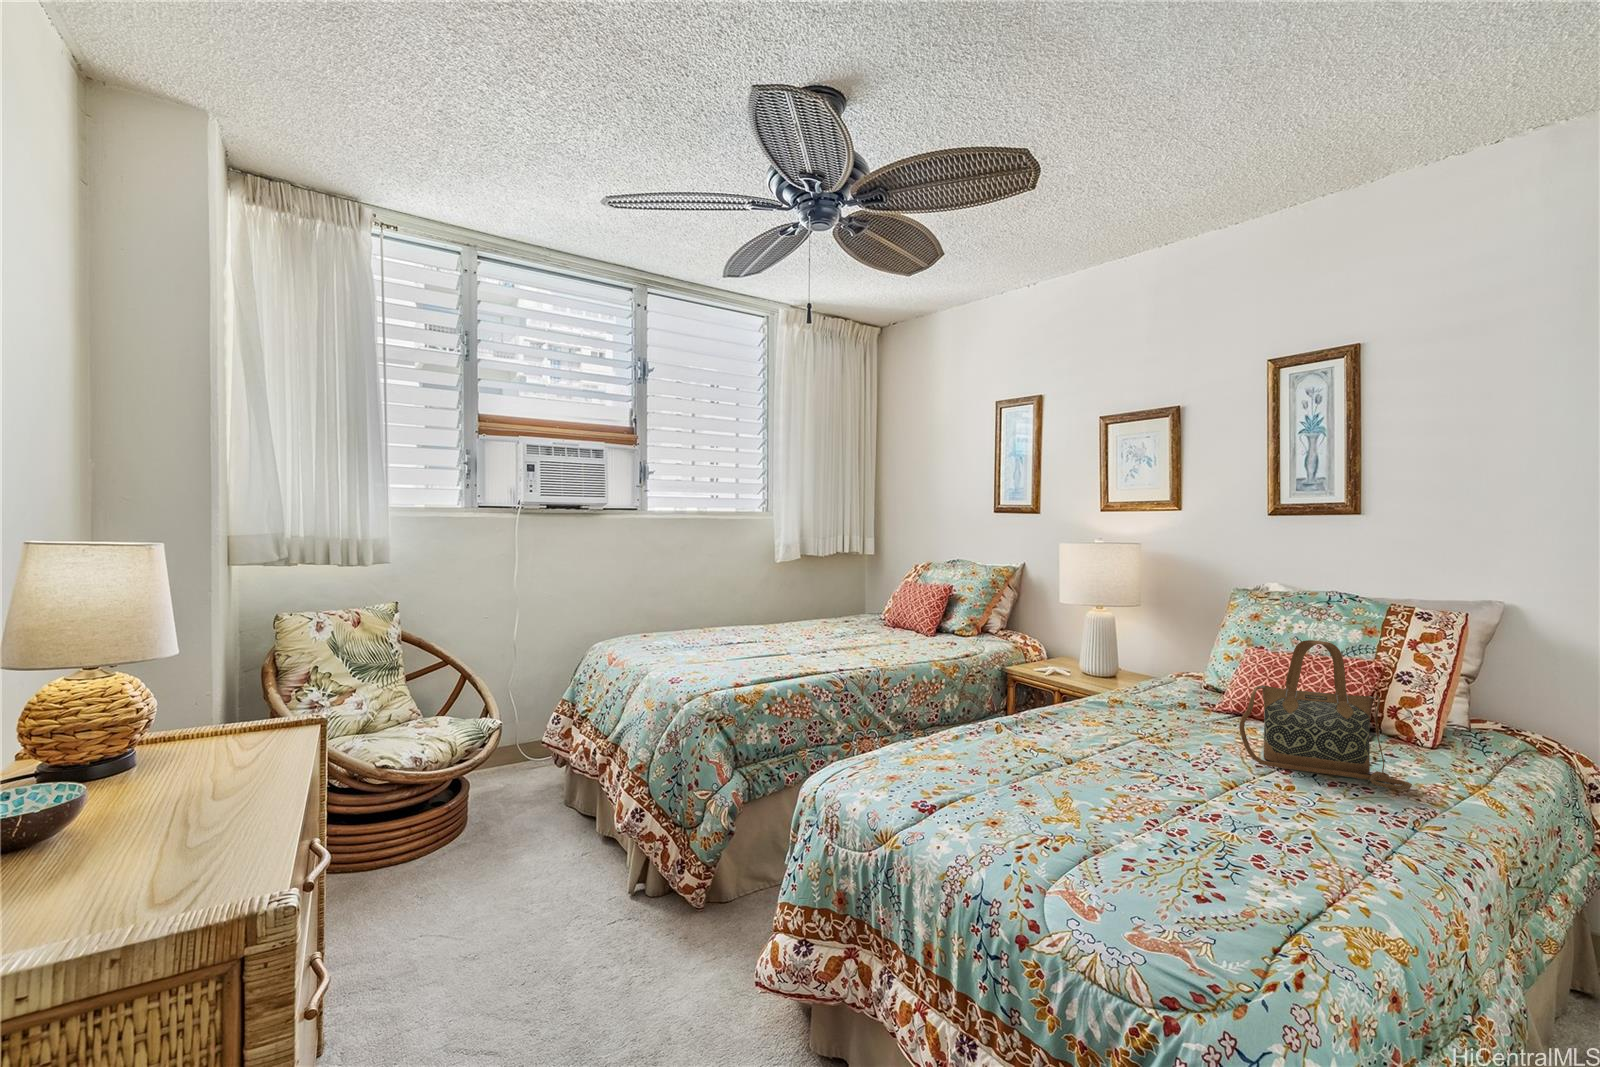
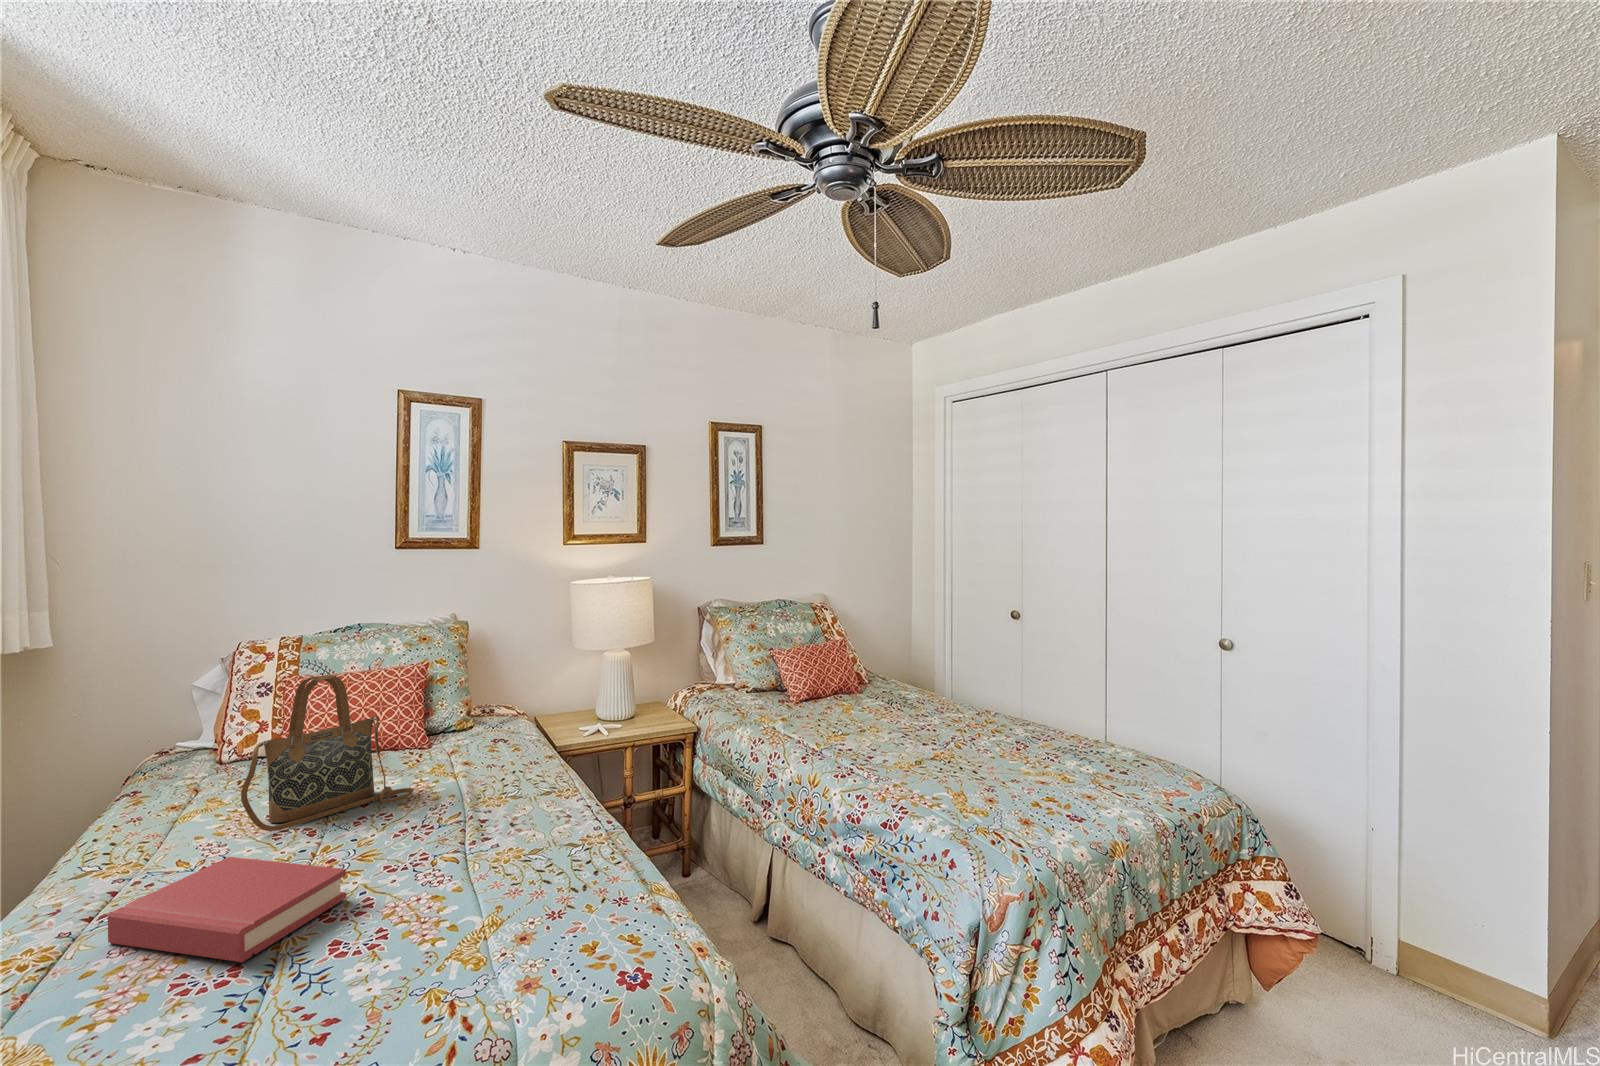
hardback book: none [1128,759,1289,833] -> present [107,857,346,962]

